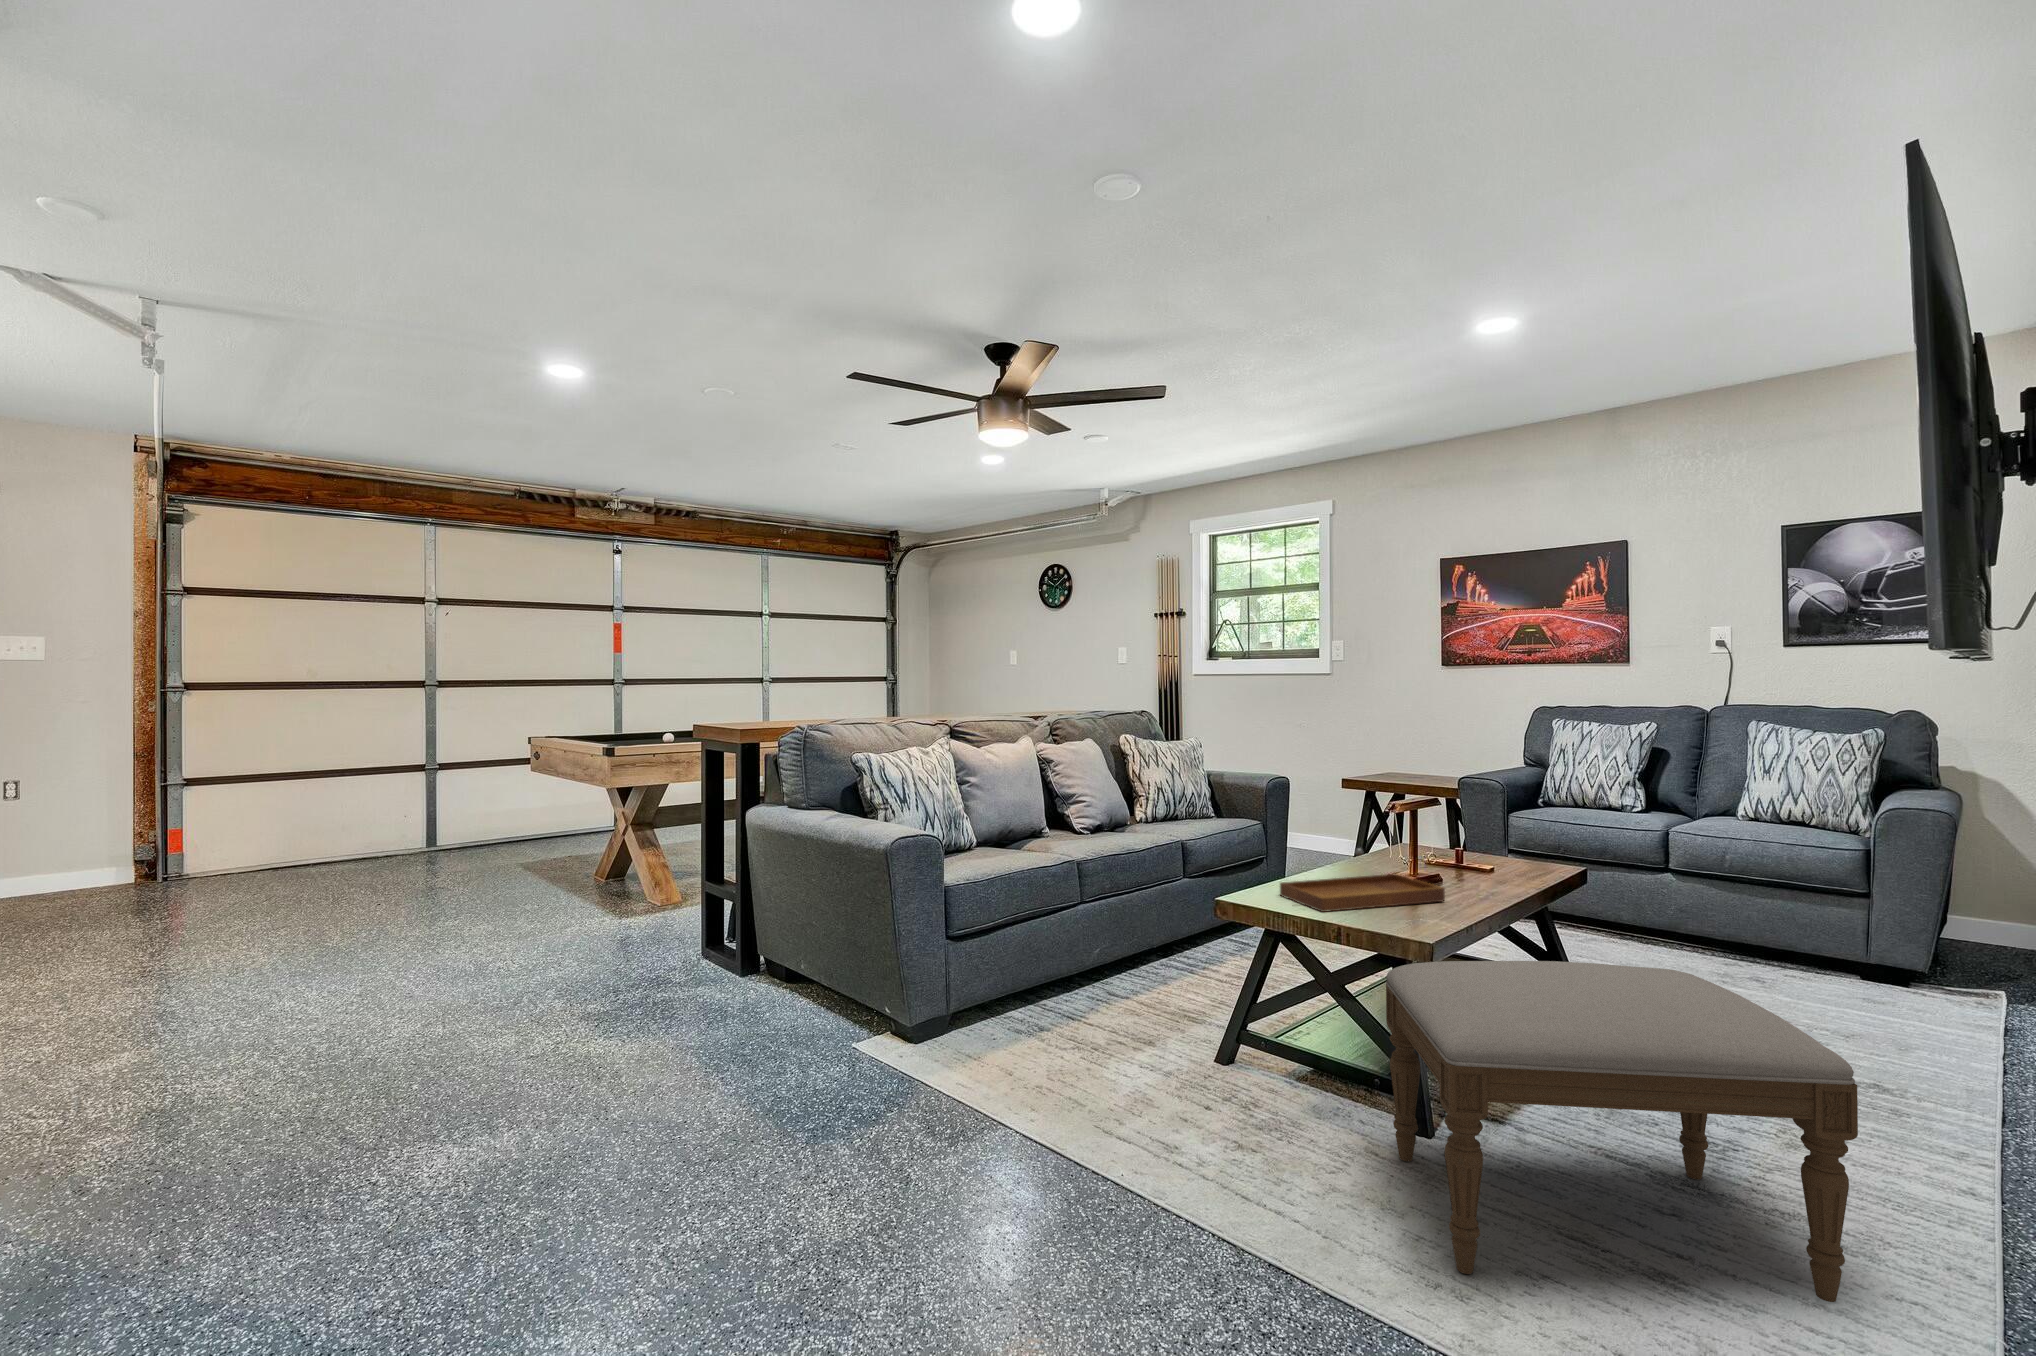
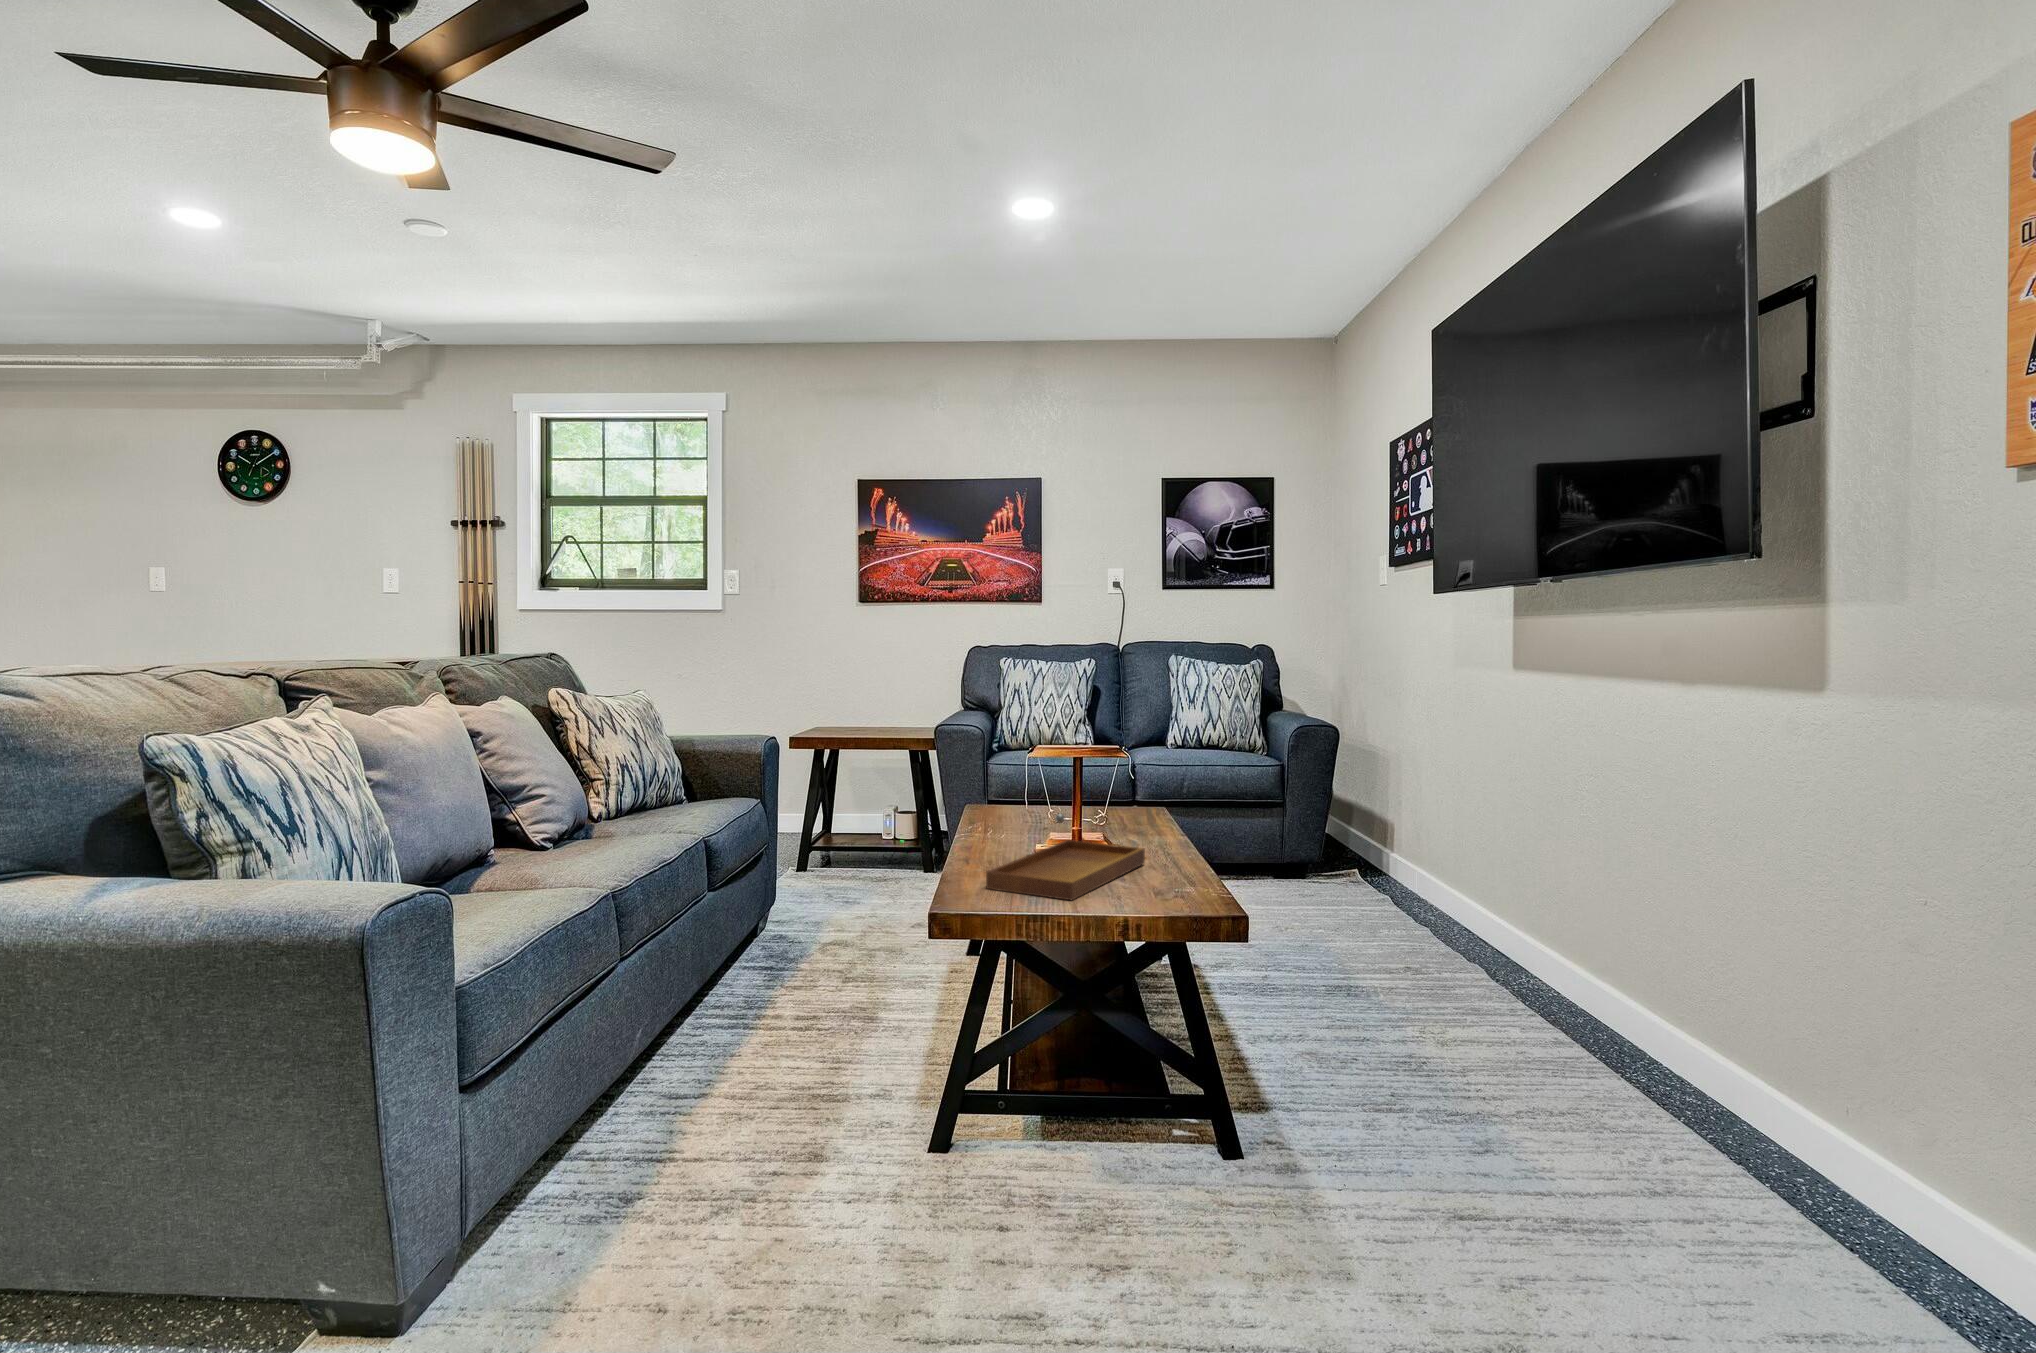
ottoman: present [1386,961,1858,1302] -> none [1215,898,1653,1294]

